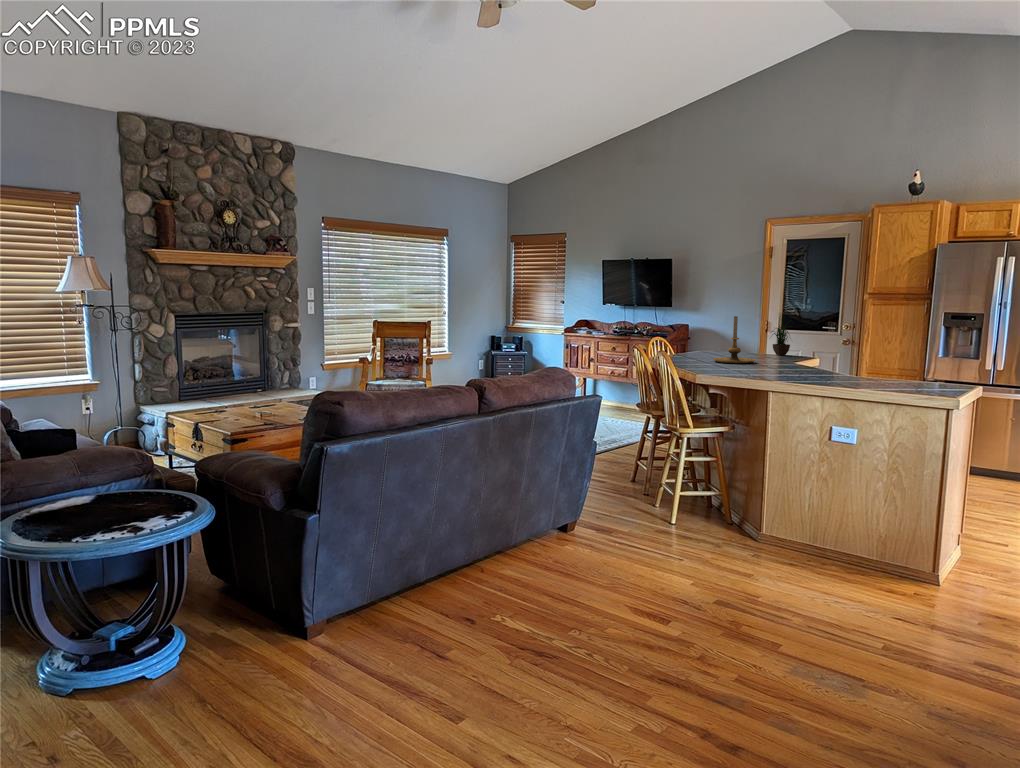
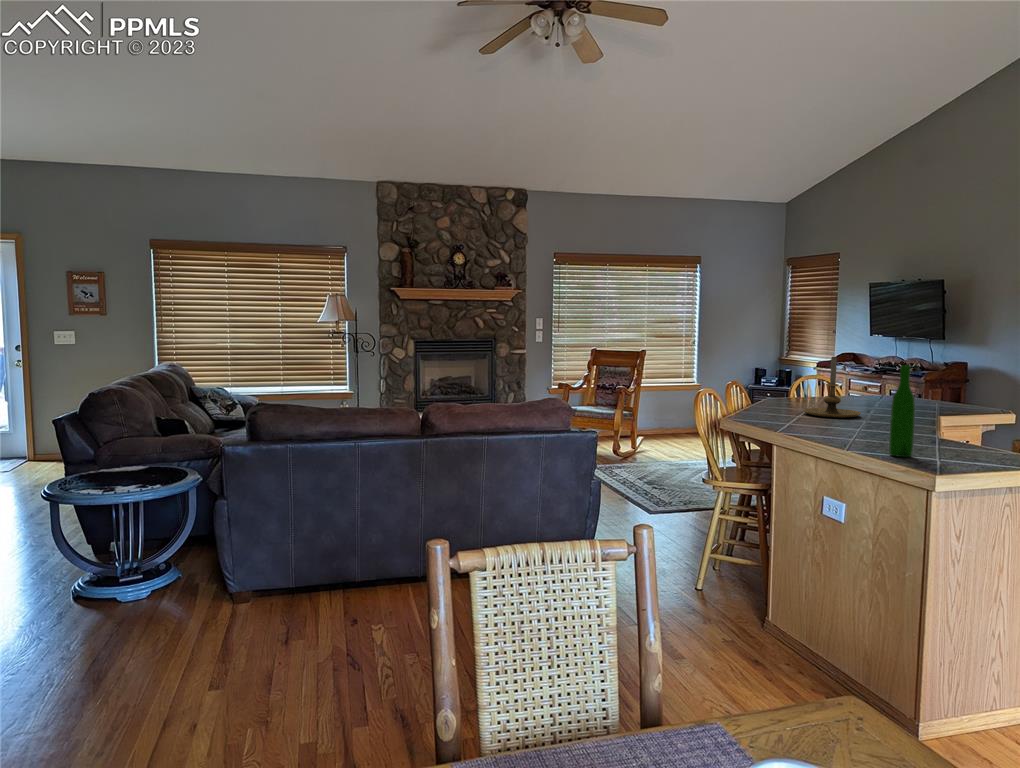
potted plant: present [772,316,790,355] -> none [936,341,979,412]
wine bottle: none [864,318,882,382] -> present [889,365,915,457]

